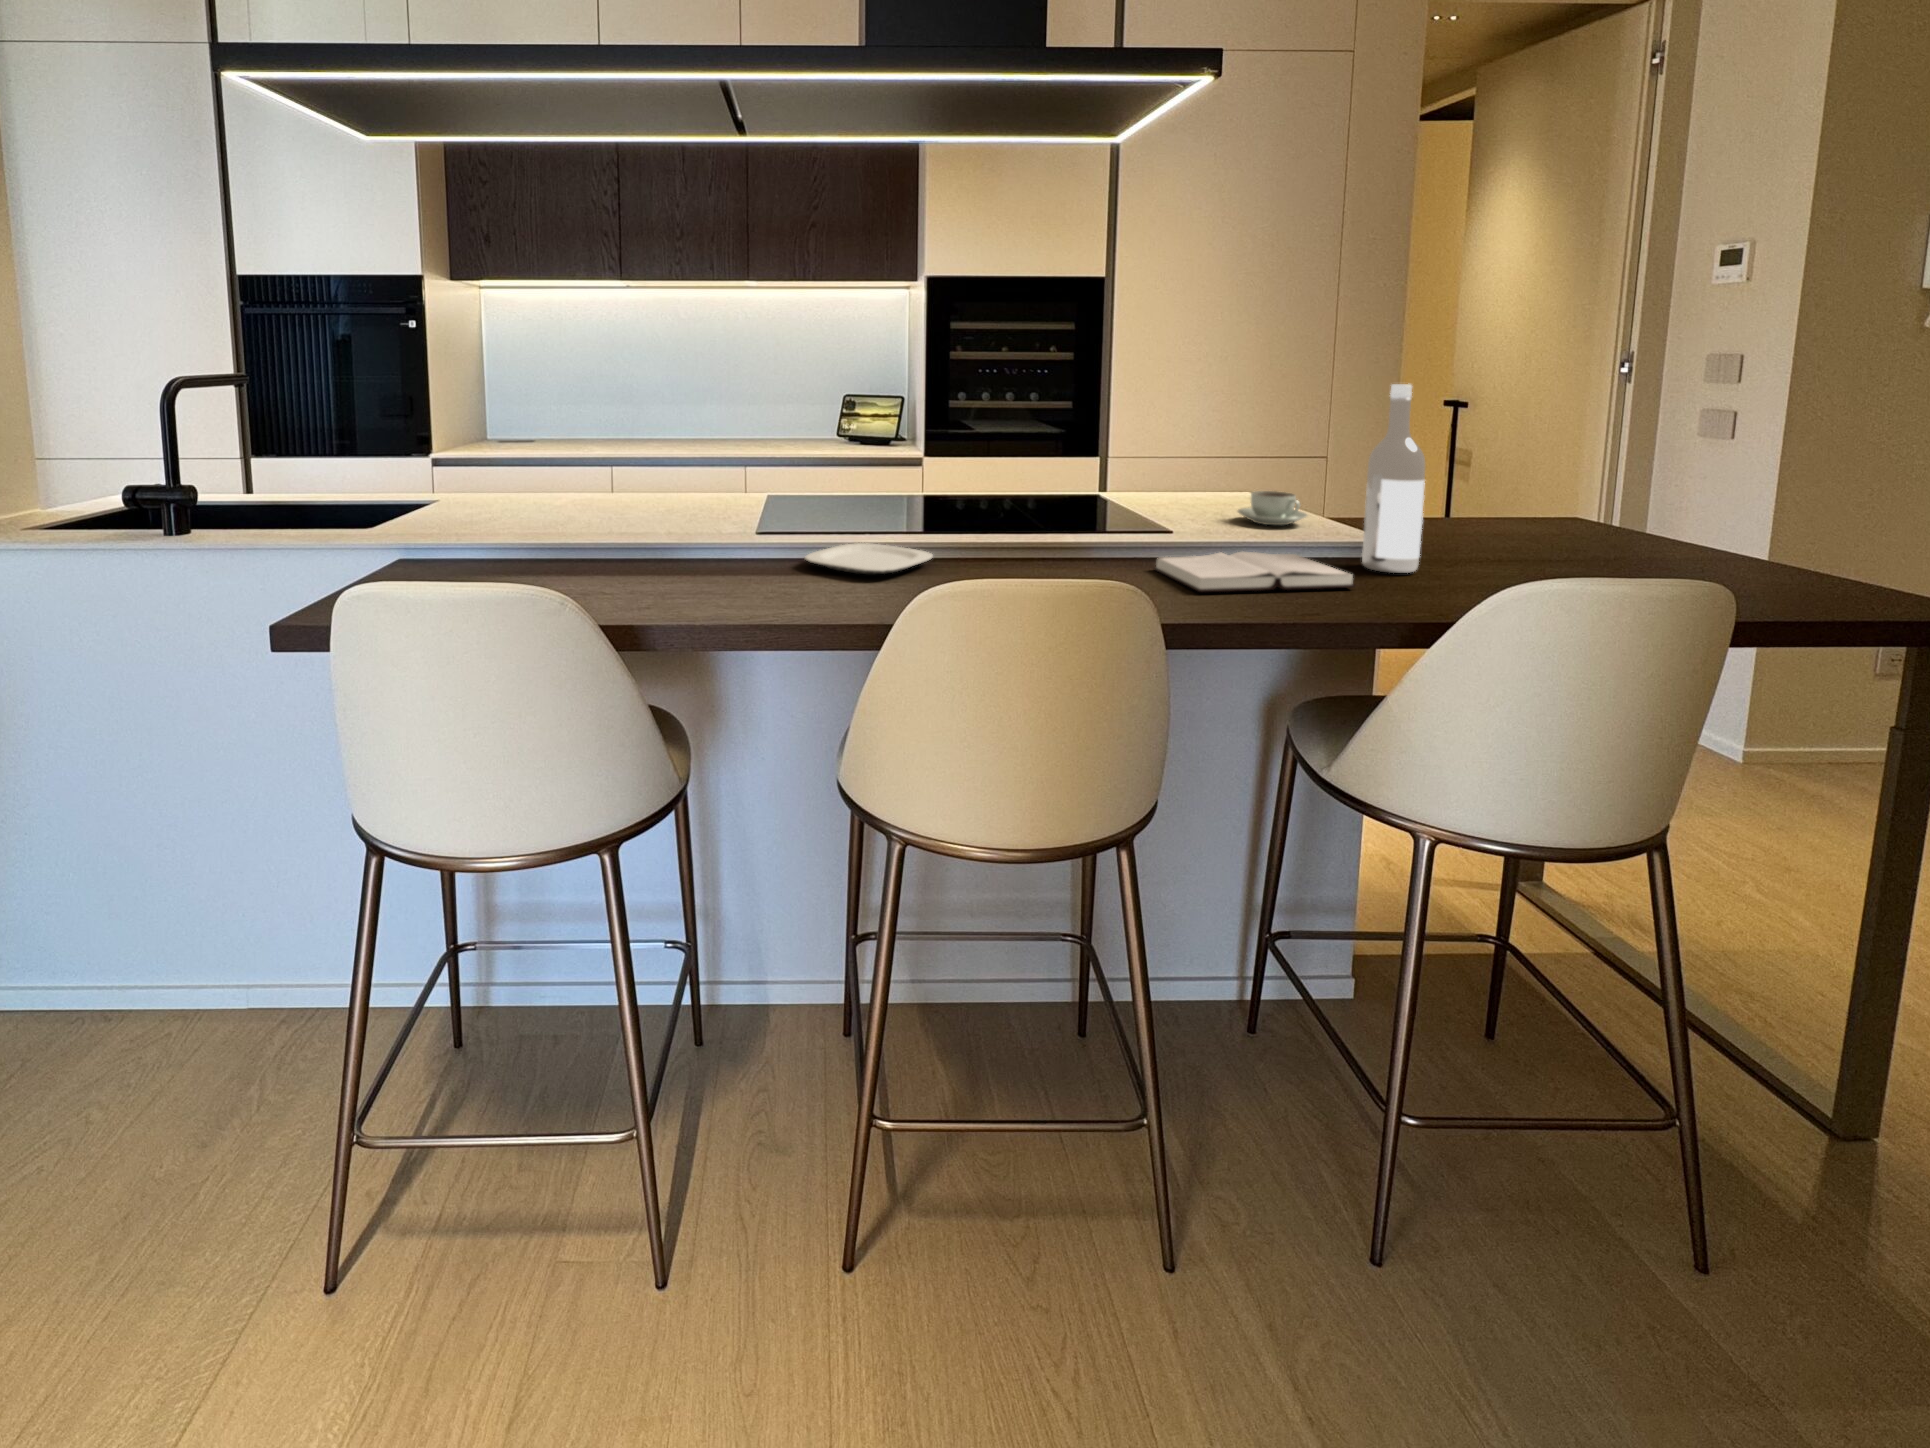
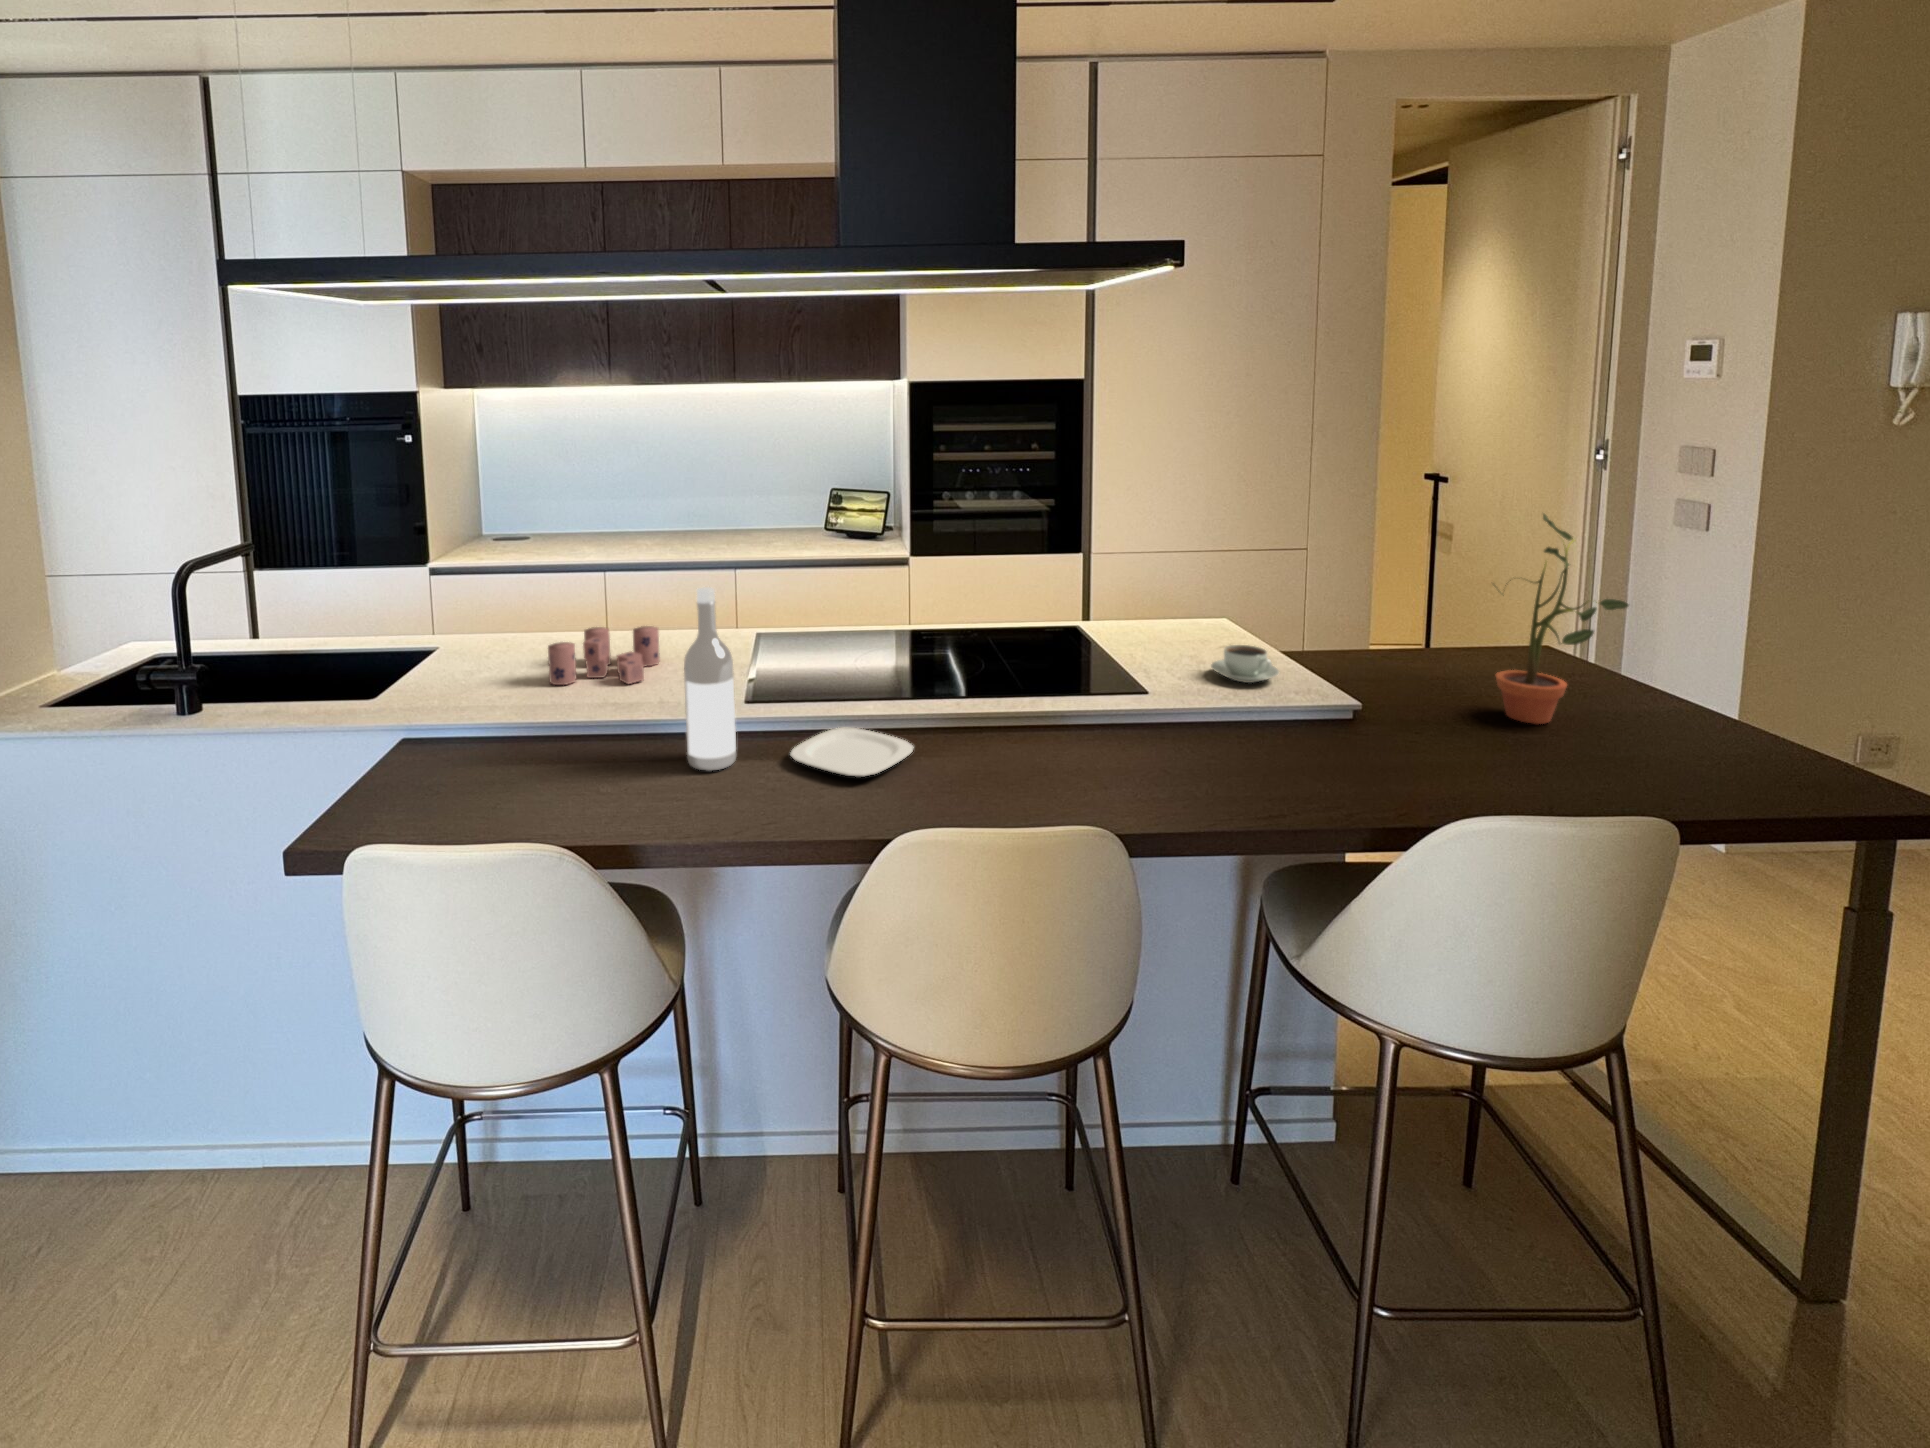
potted plant: none [1532,350,1674,553] -> present [1496,514,1629,724]
wine bottle: present [1362,384,1425,573] -> present [684,587,736,771]
candle: none [553,469,668,518] -> present [548,626,660,685]
hardback book: present [1154,552,1354,592] -> none [1127,739,1320,798]

